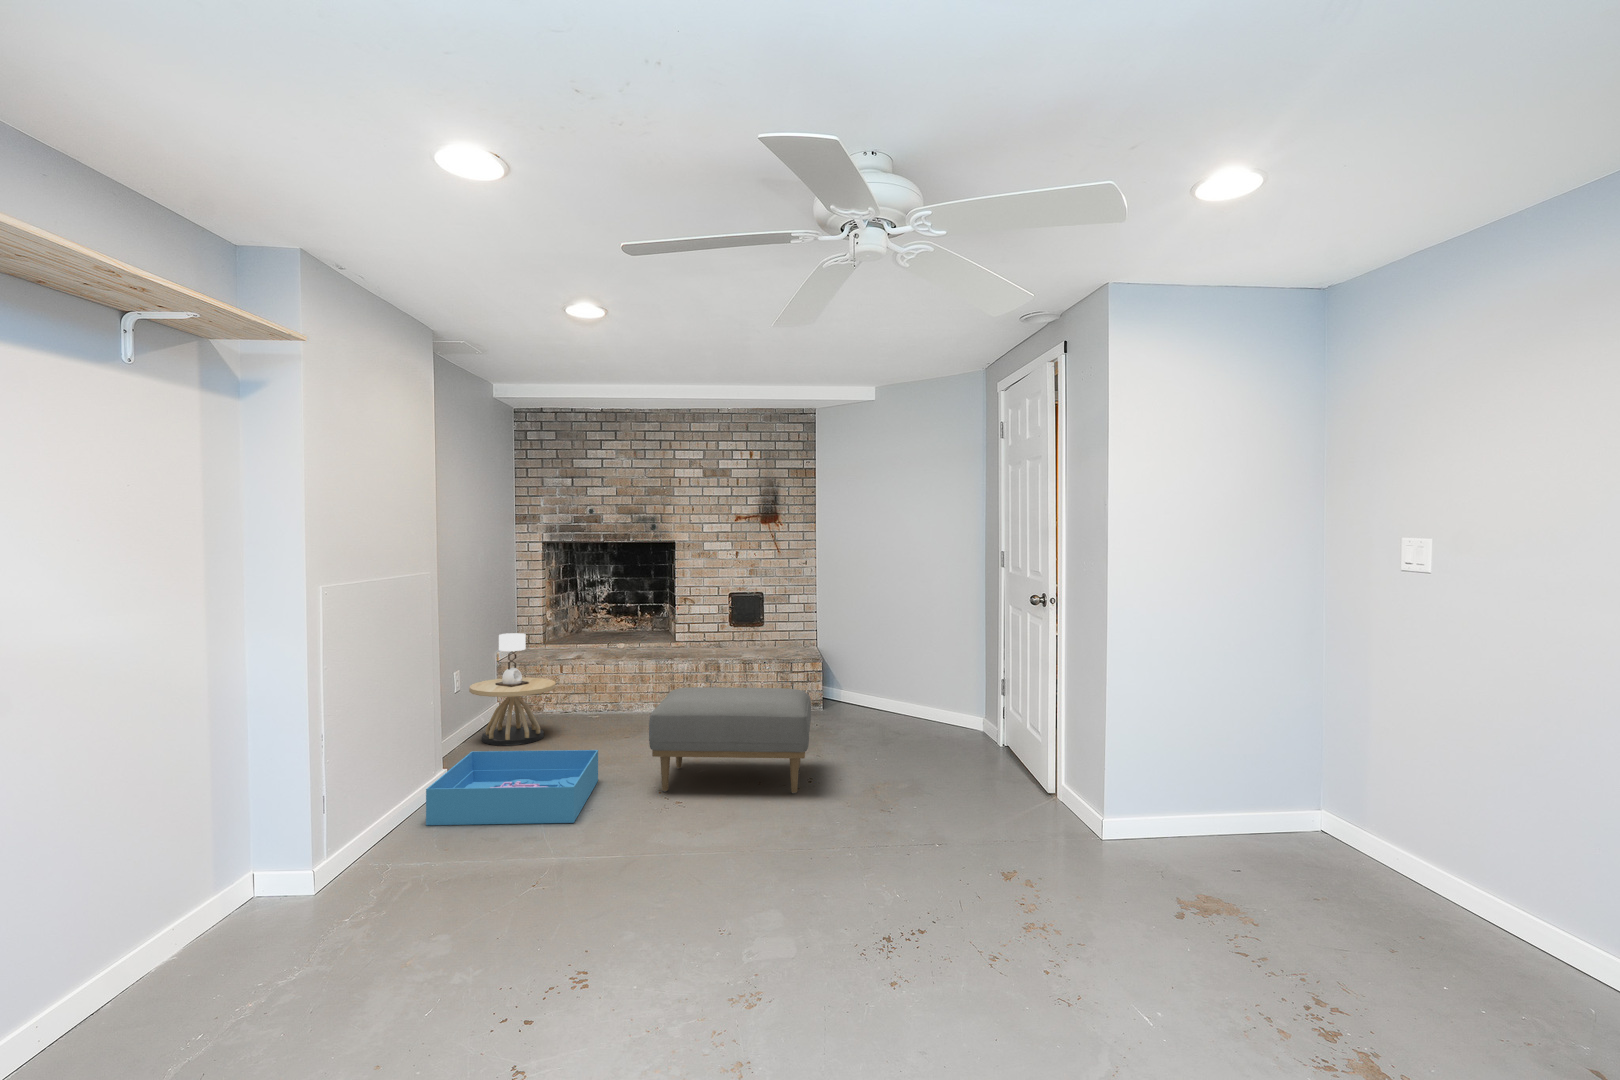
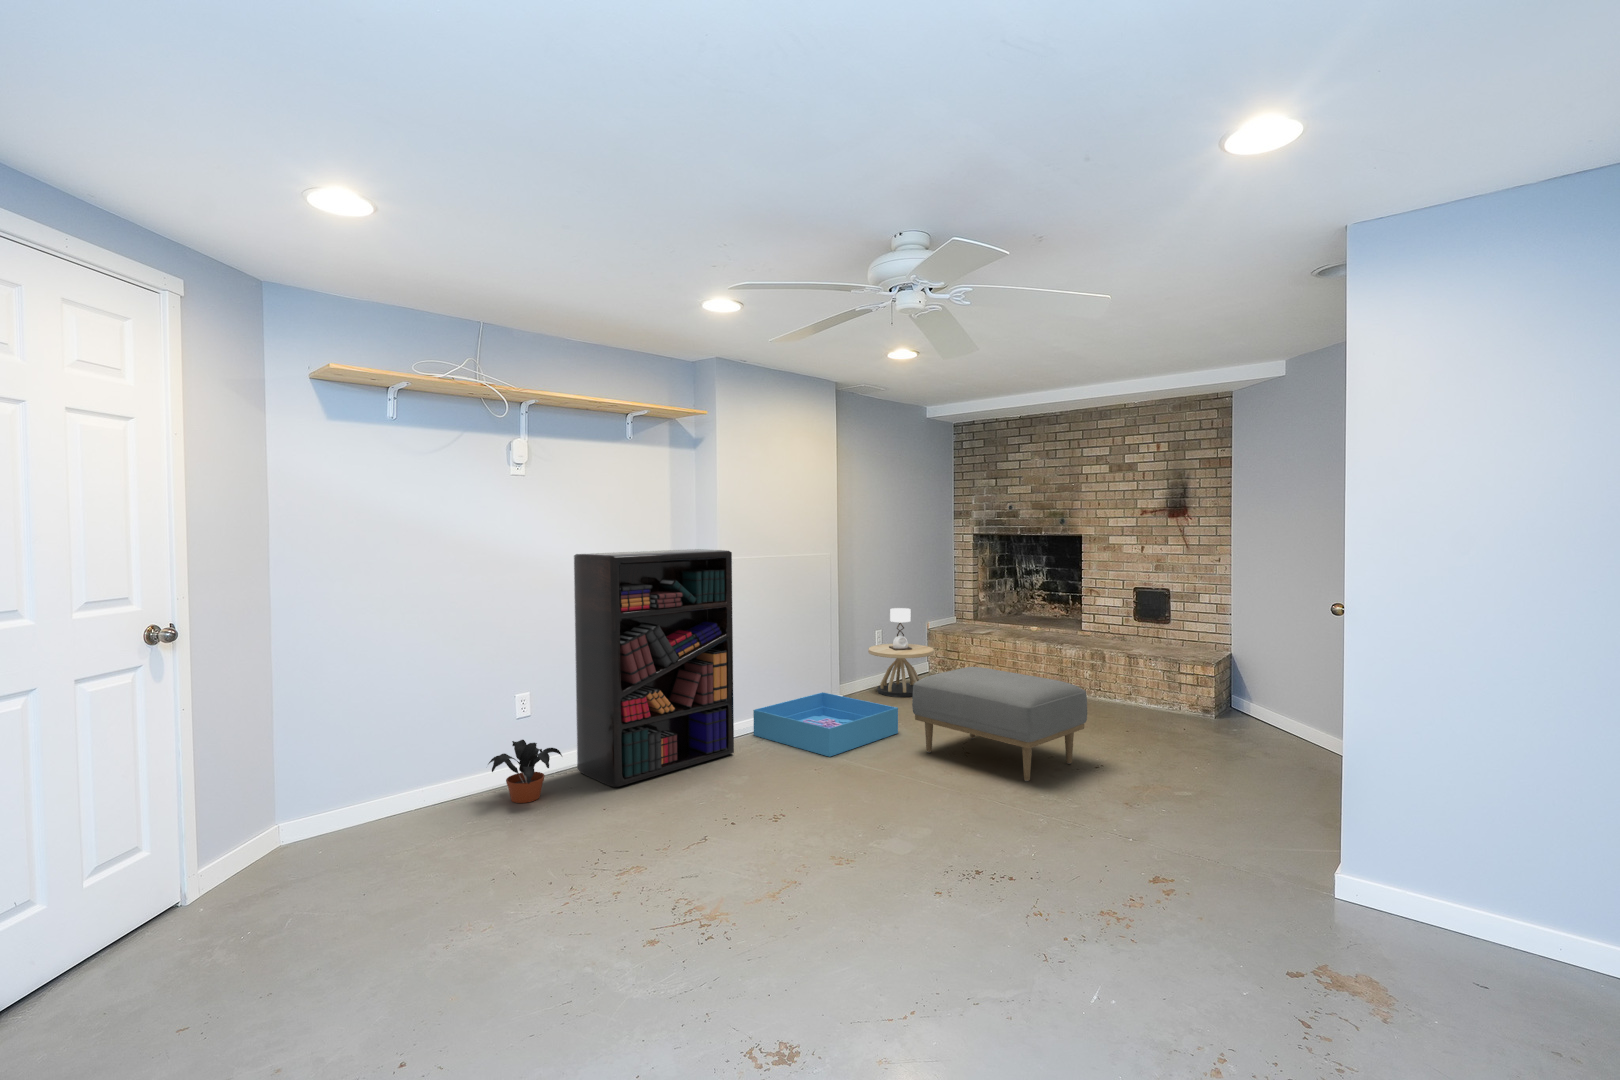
bookshelf: none [230,562,449,945] -> present [574,549,734,787]
potted plant: none [144,908,298,1024] -> present [488,740,562,803]

